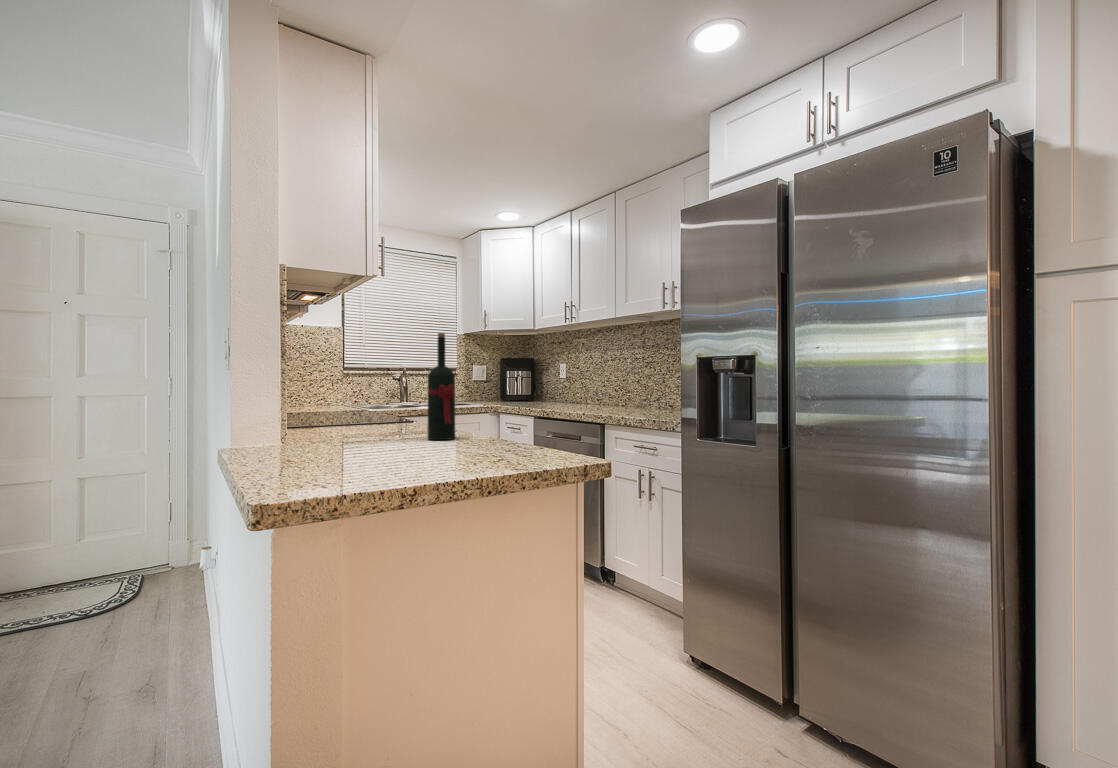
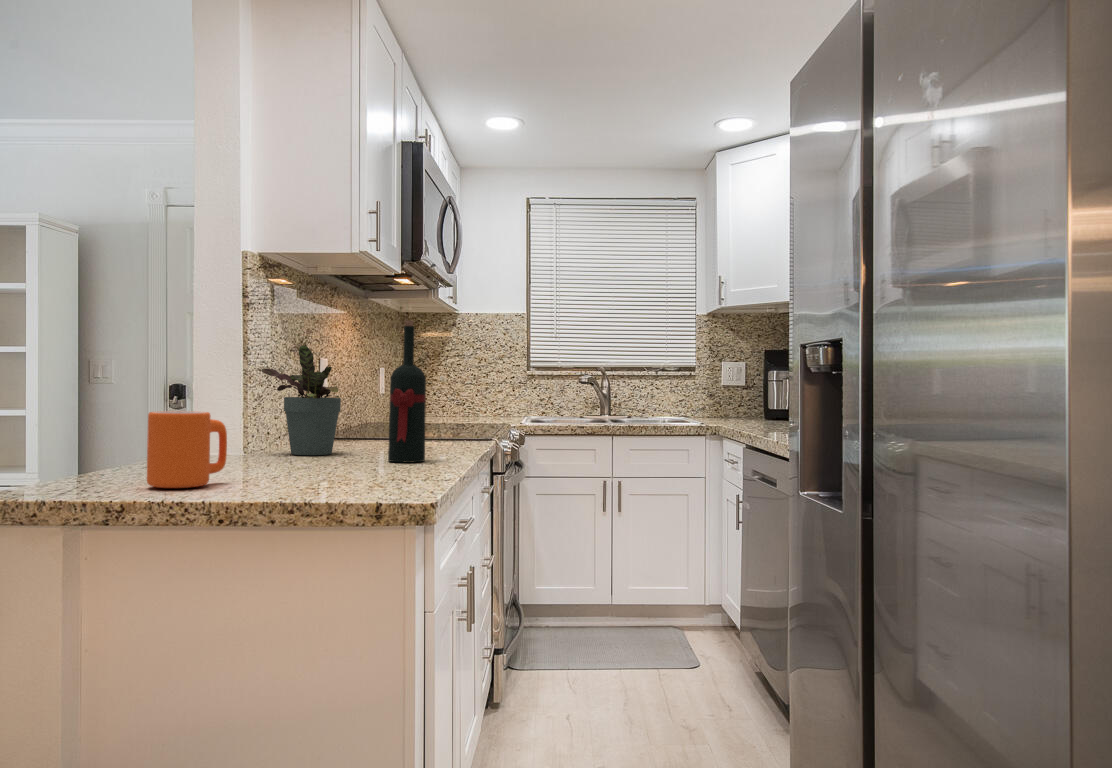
potted plant: none [300,351,366,441] -> present [261,345,341,455]
mug: none [368,406,419,473] -> present [147,411,227,488]

